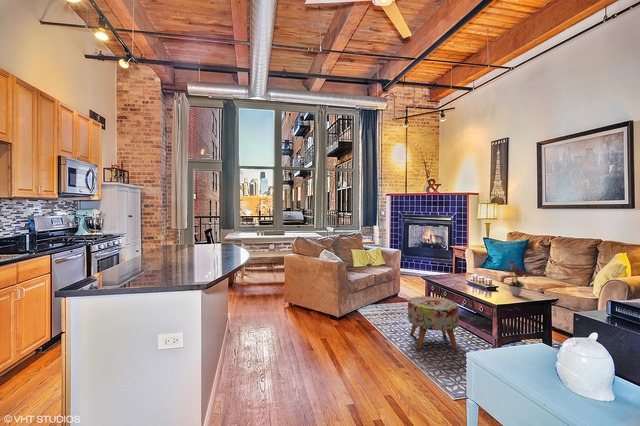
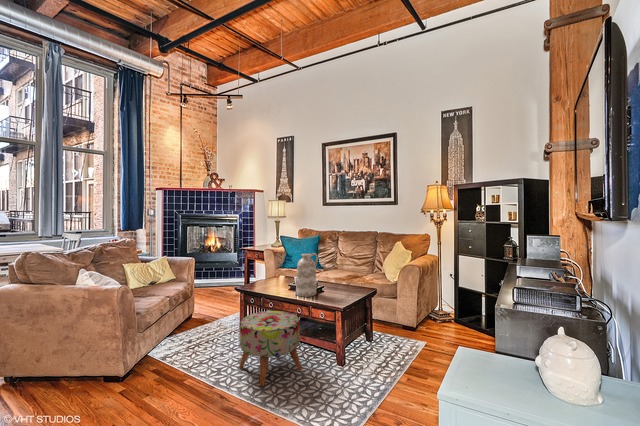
vase: none [467,254,488,293] -> present [296,253,318,297]
flower arrangement: present [504,260,530,296] -> none [329,255,354,293]

